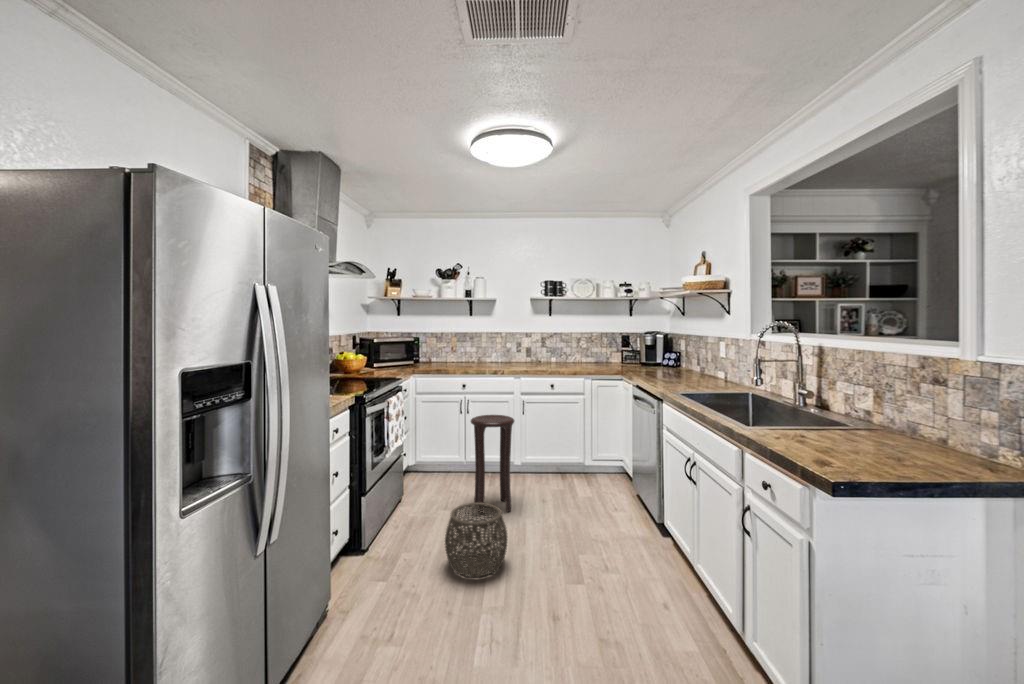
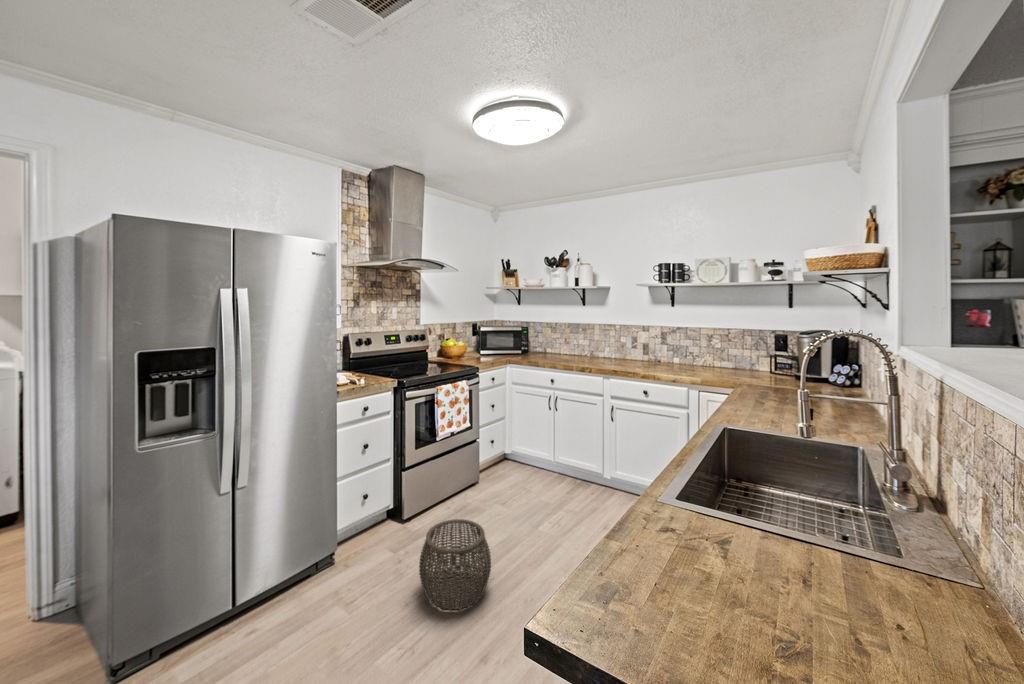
stool: present [471,415,514,513] -> none [516,419,565,534]

